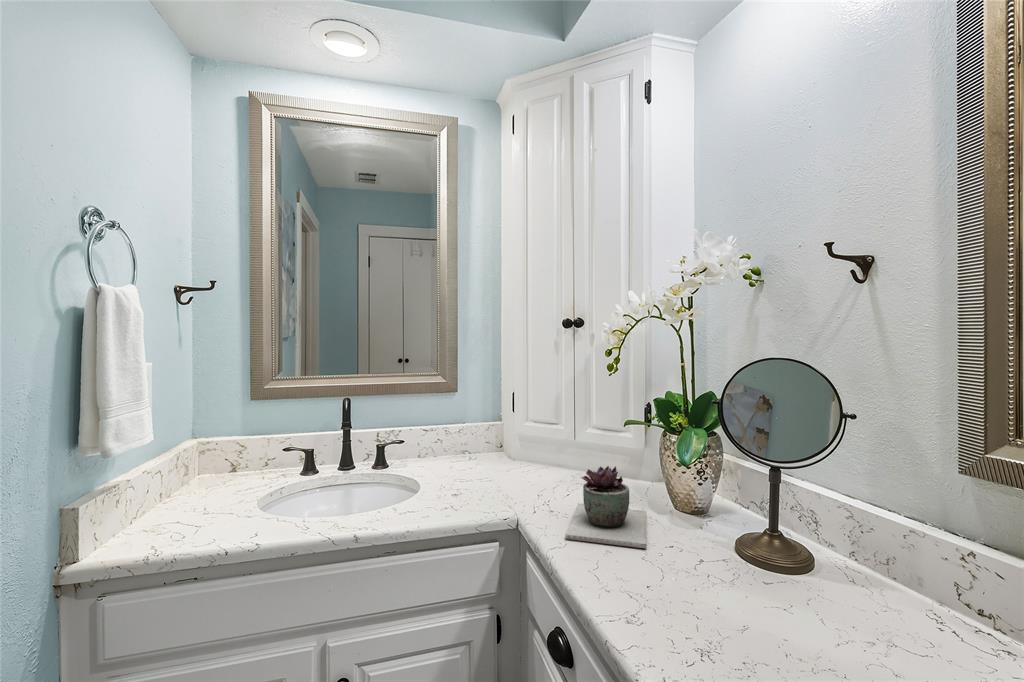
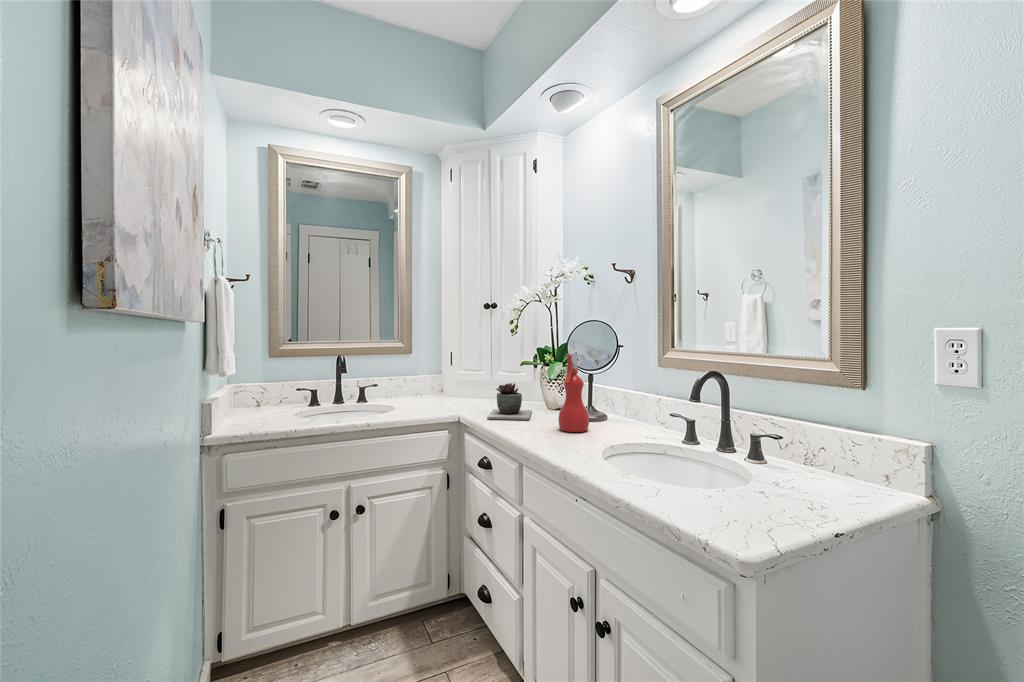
spray bottle: none [718,442,793,622] -> present [558,354,589,432]

